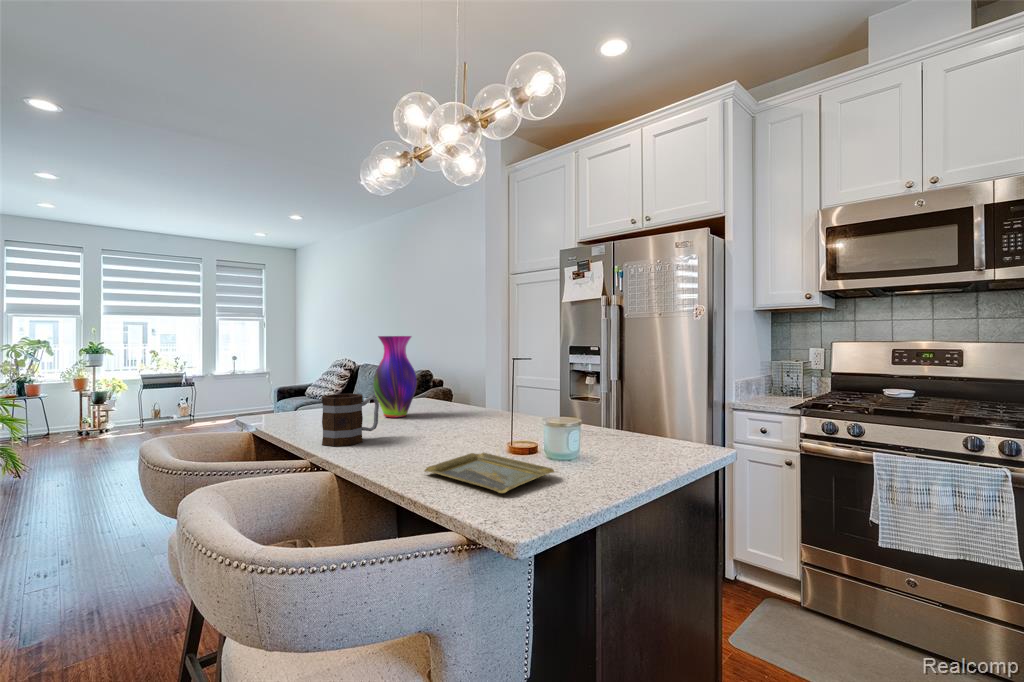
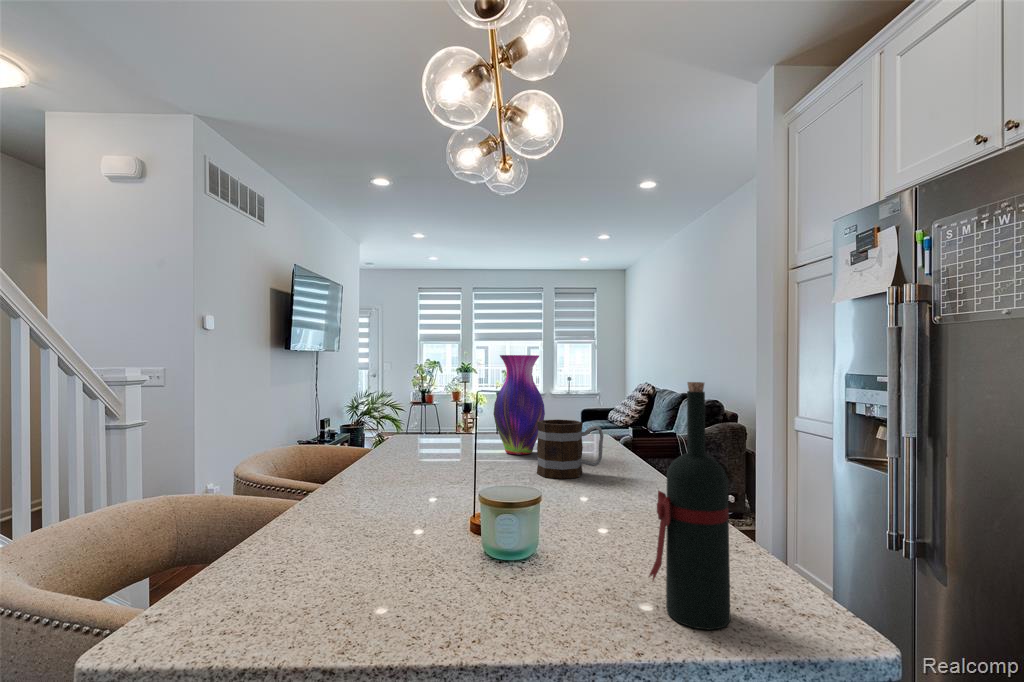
wine bottle: none [649,350,678,456] -> present [649,382,731,630]
mug: present [322,394,379,446] -> present [537,420,603,479]
tray: present [425,452,554,493] -> none [241,519,408,594]

